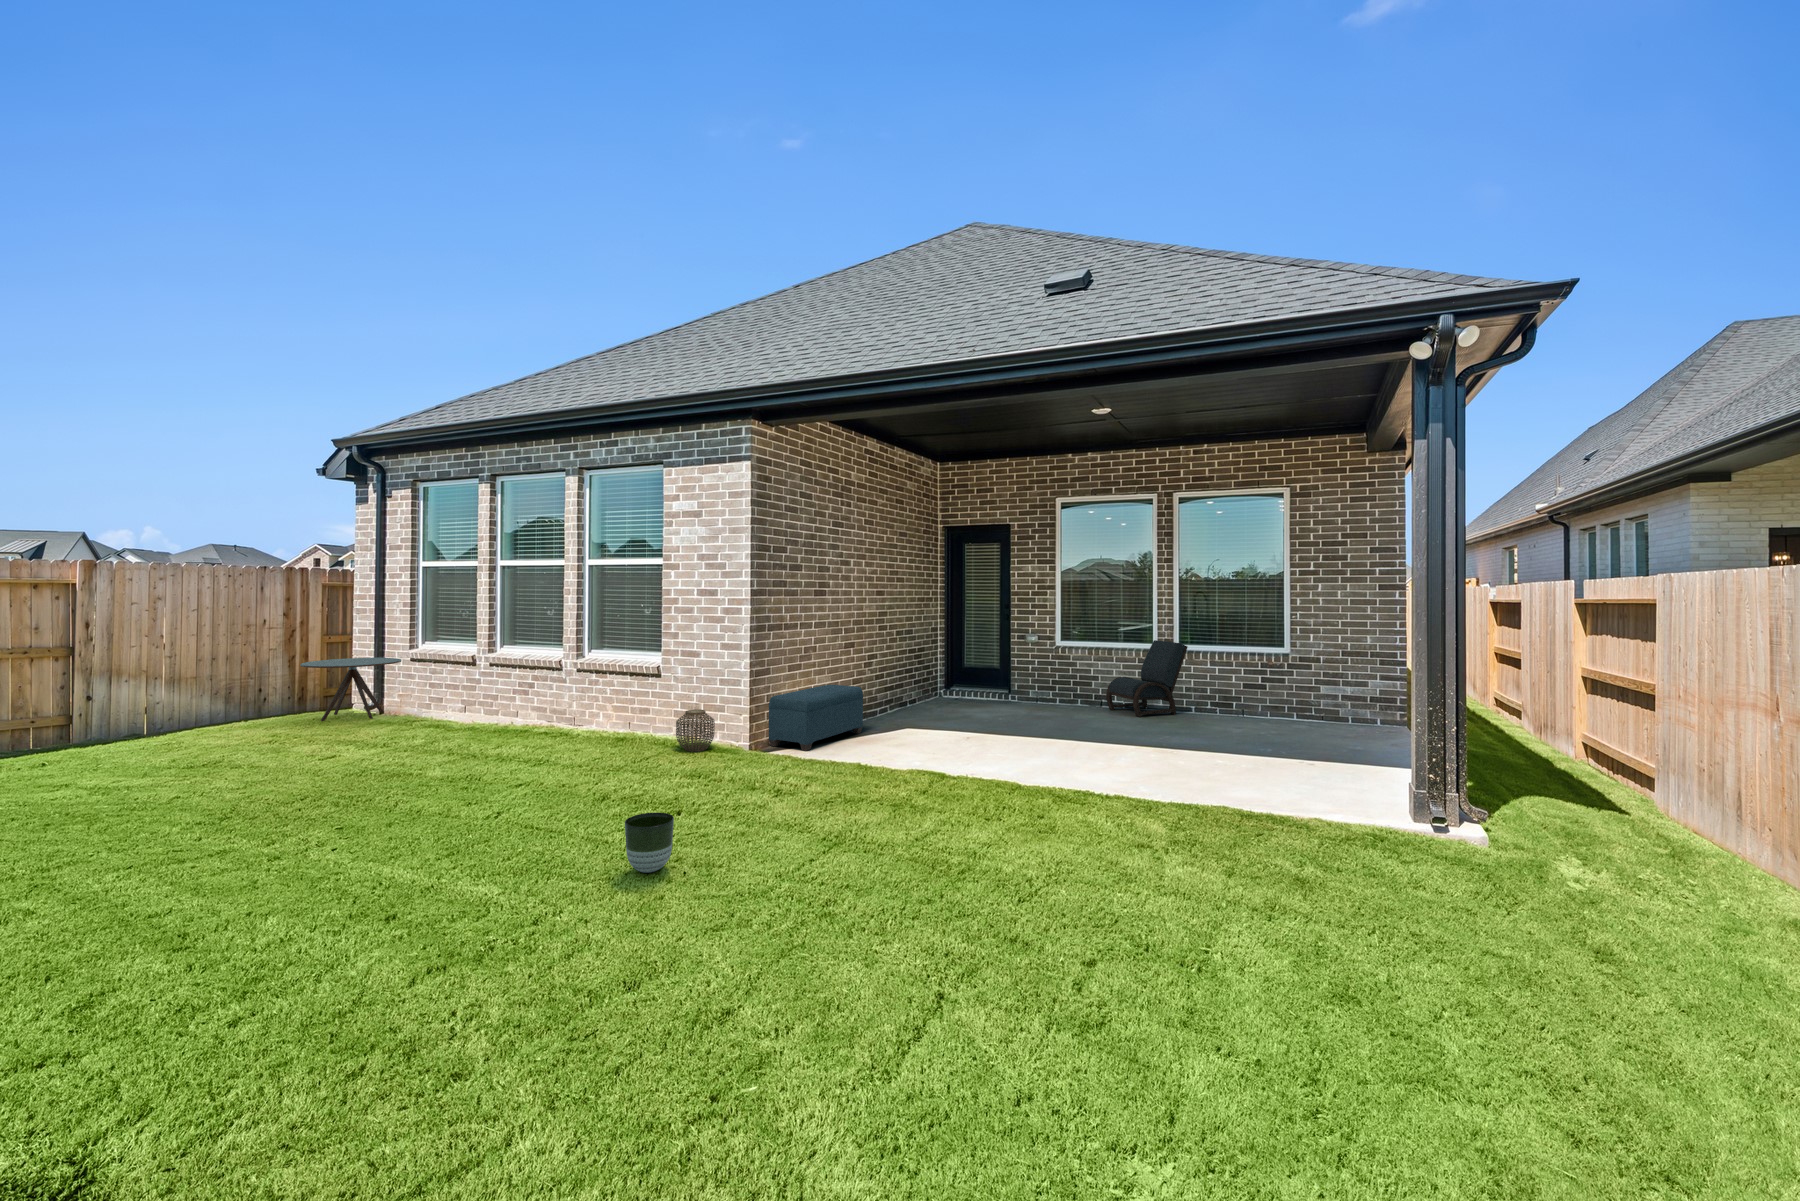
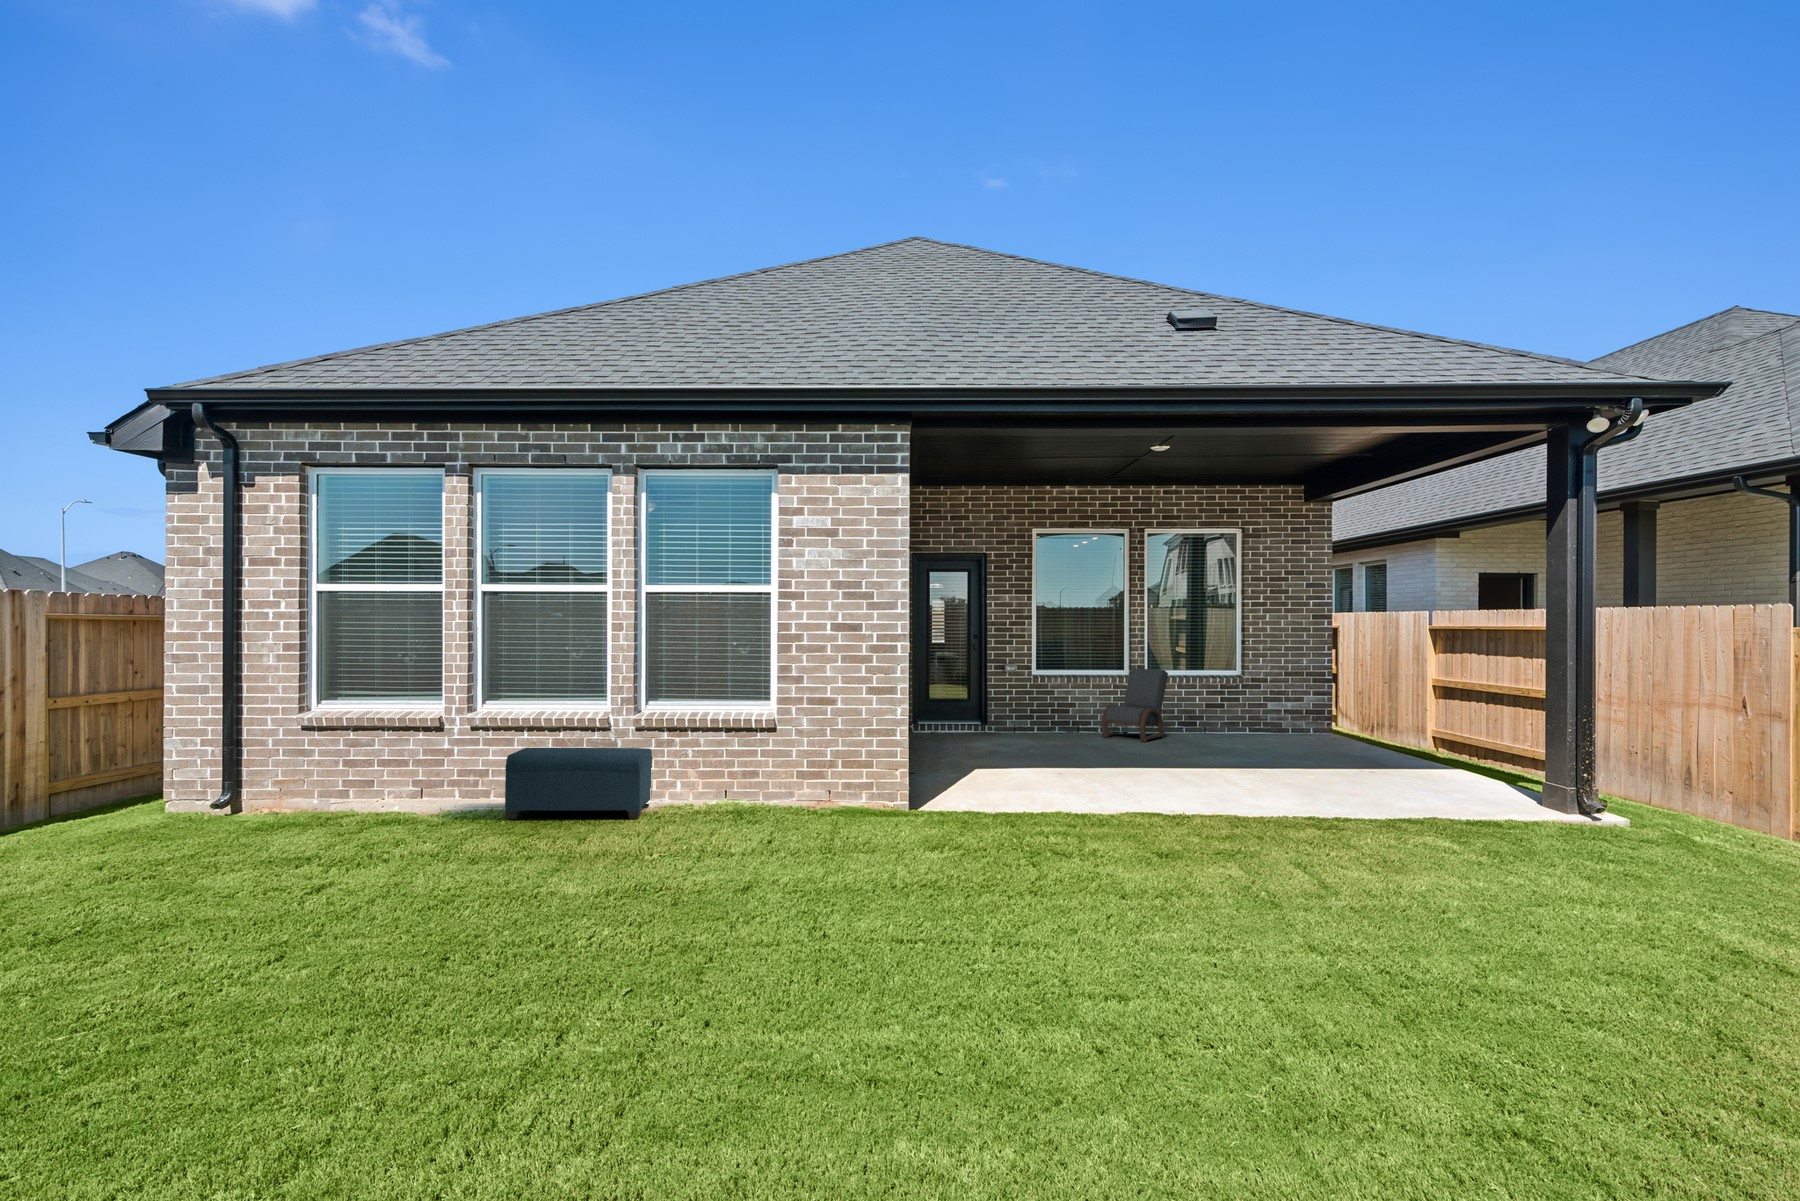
round table: present [301,658,401,721] -> none [142,728,301,834]
bench: present [769,685,863,751] -> present [505,748,652,819]
woven basket: present [676,709,715,752] -> none [834,764,877,813]
planter: present [625,812,674,873] -> none [1142,855,1190,914]

